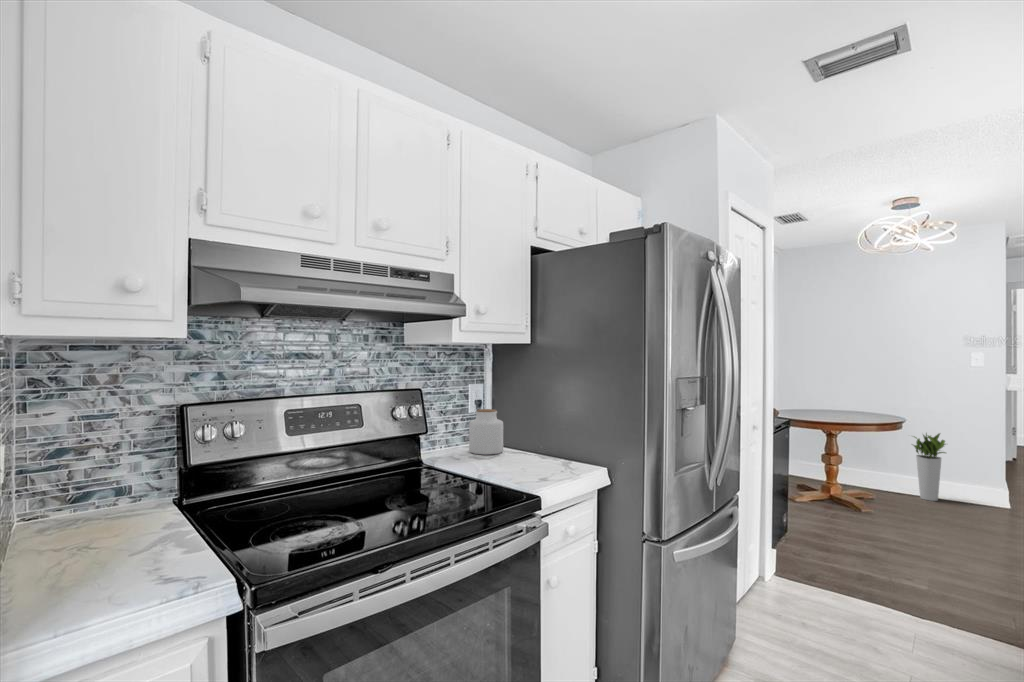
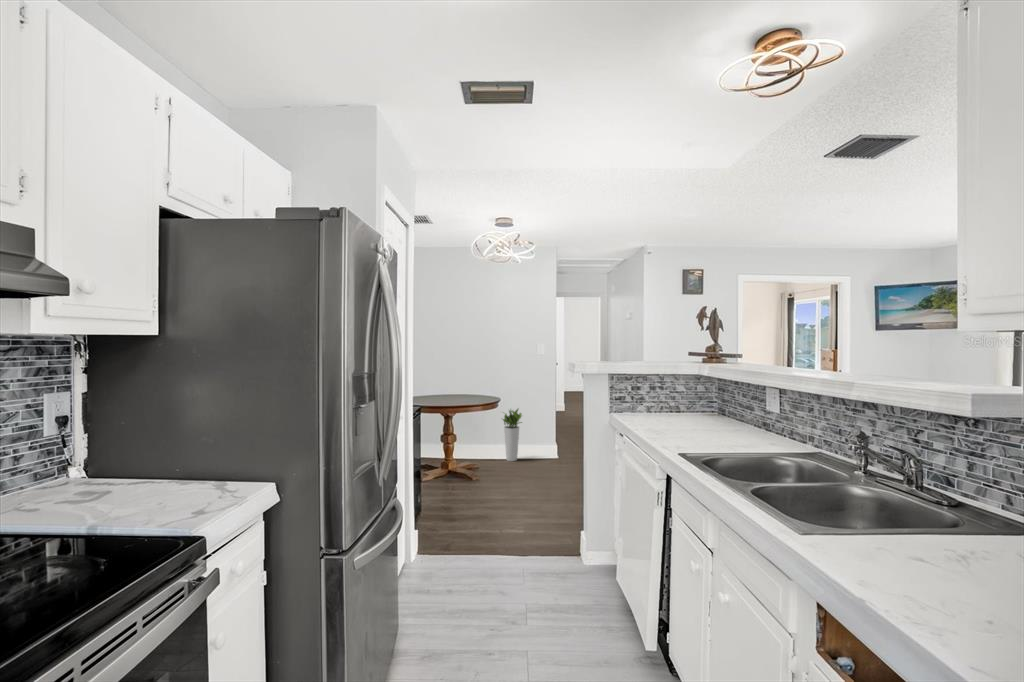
jar: present [469,409,503,455] -> none [47,428,111,495]

